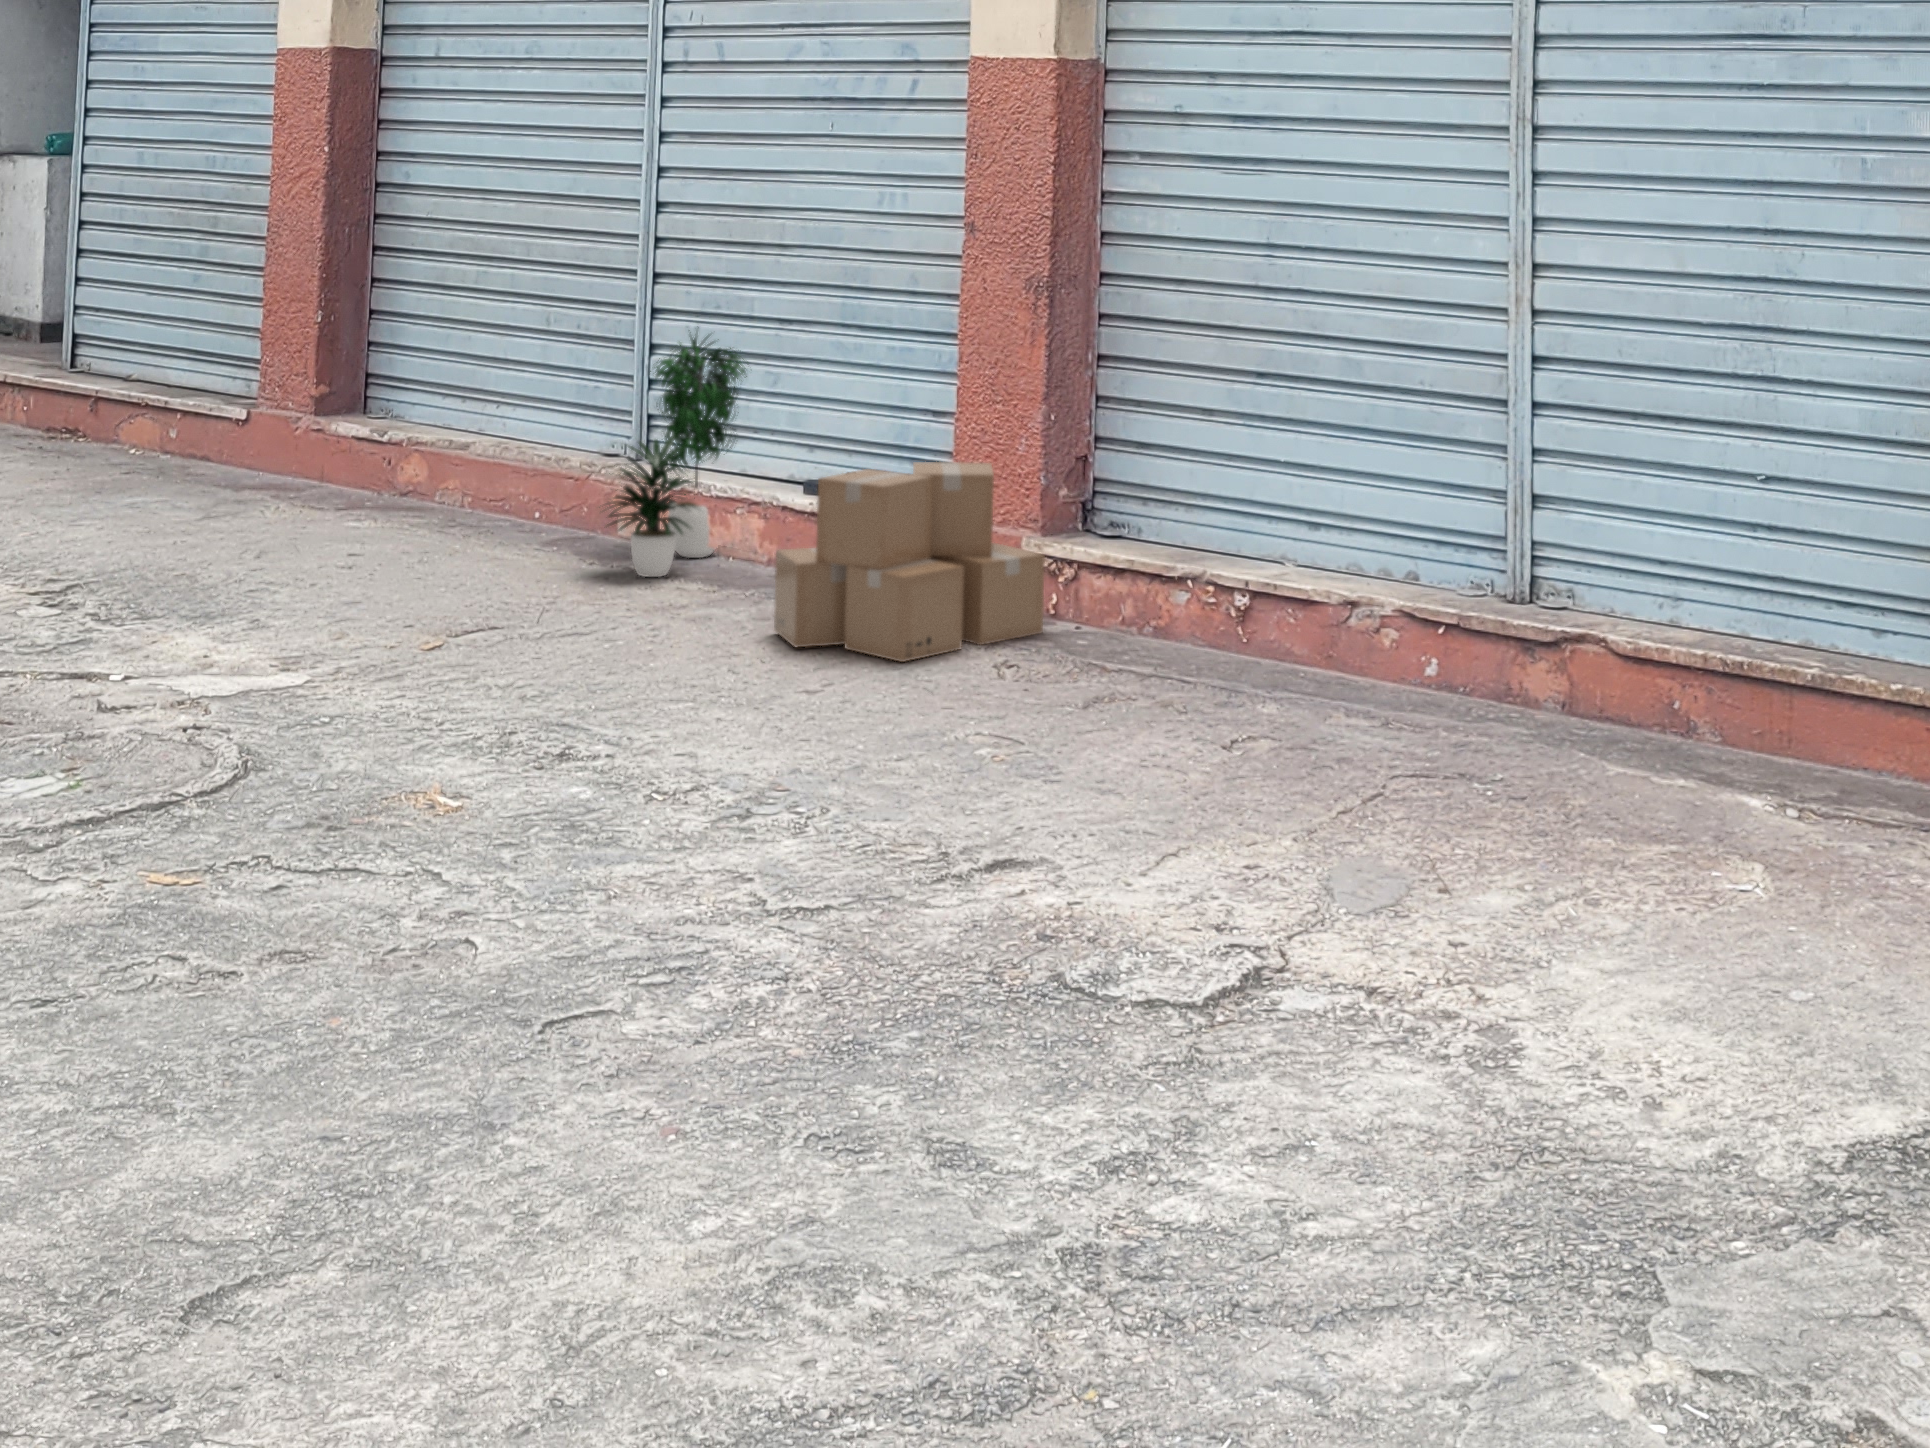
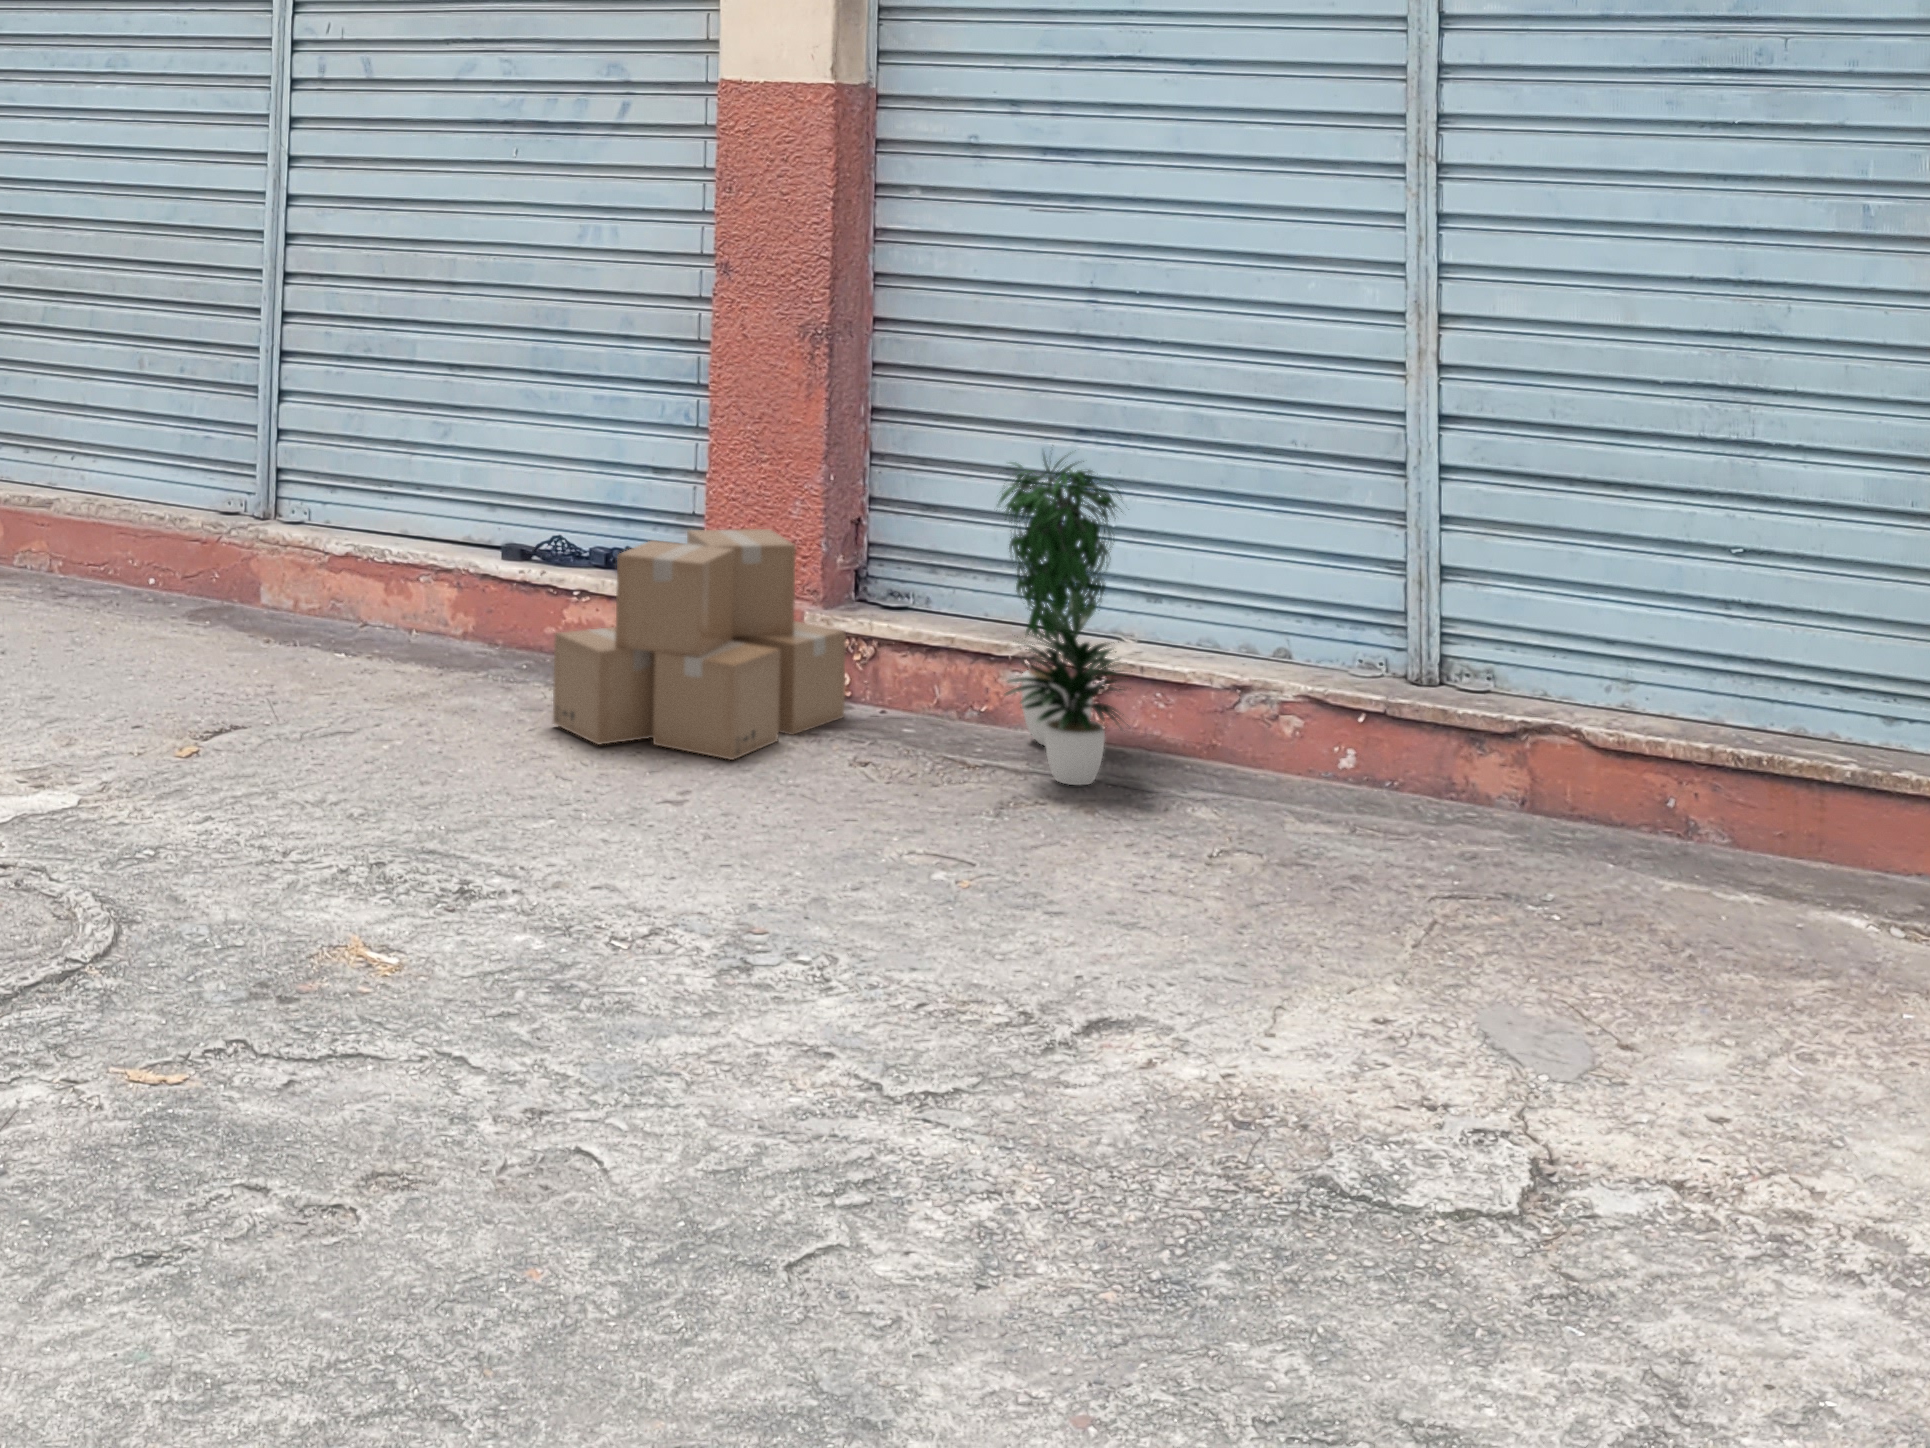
potted plant: present [599,336,747,577] -> present [999,456,1131,785]

